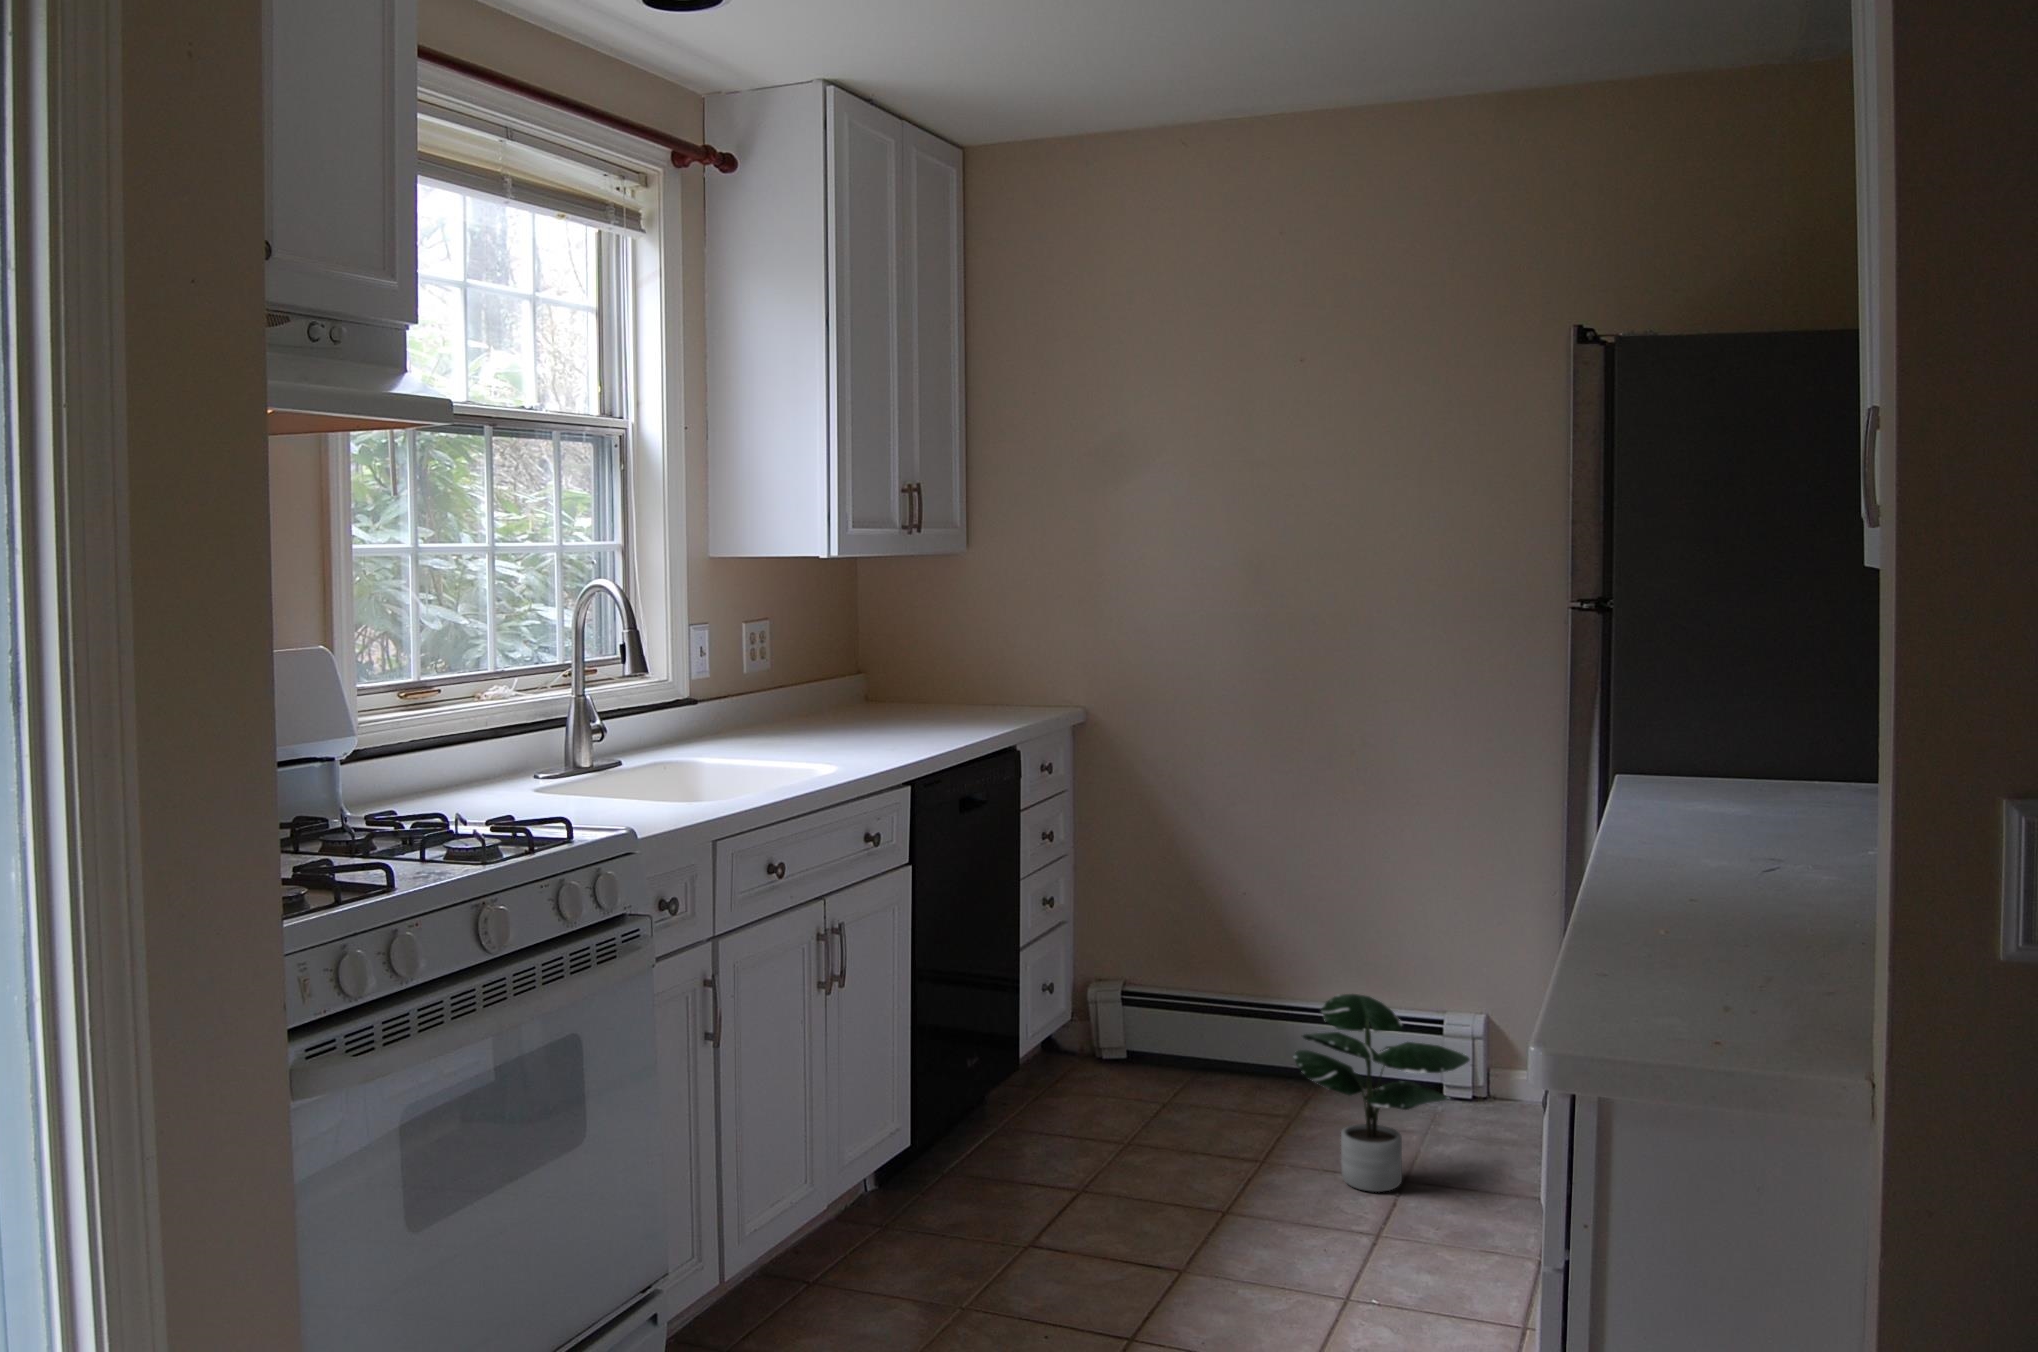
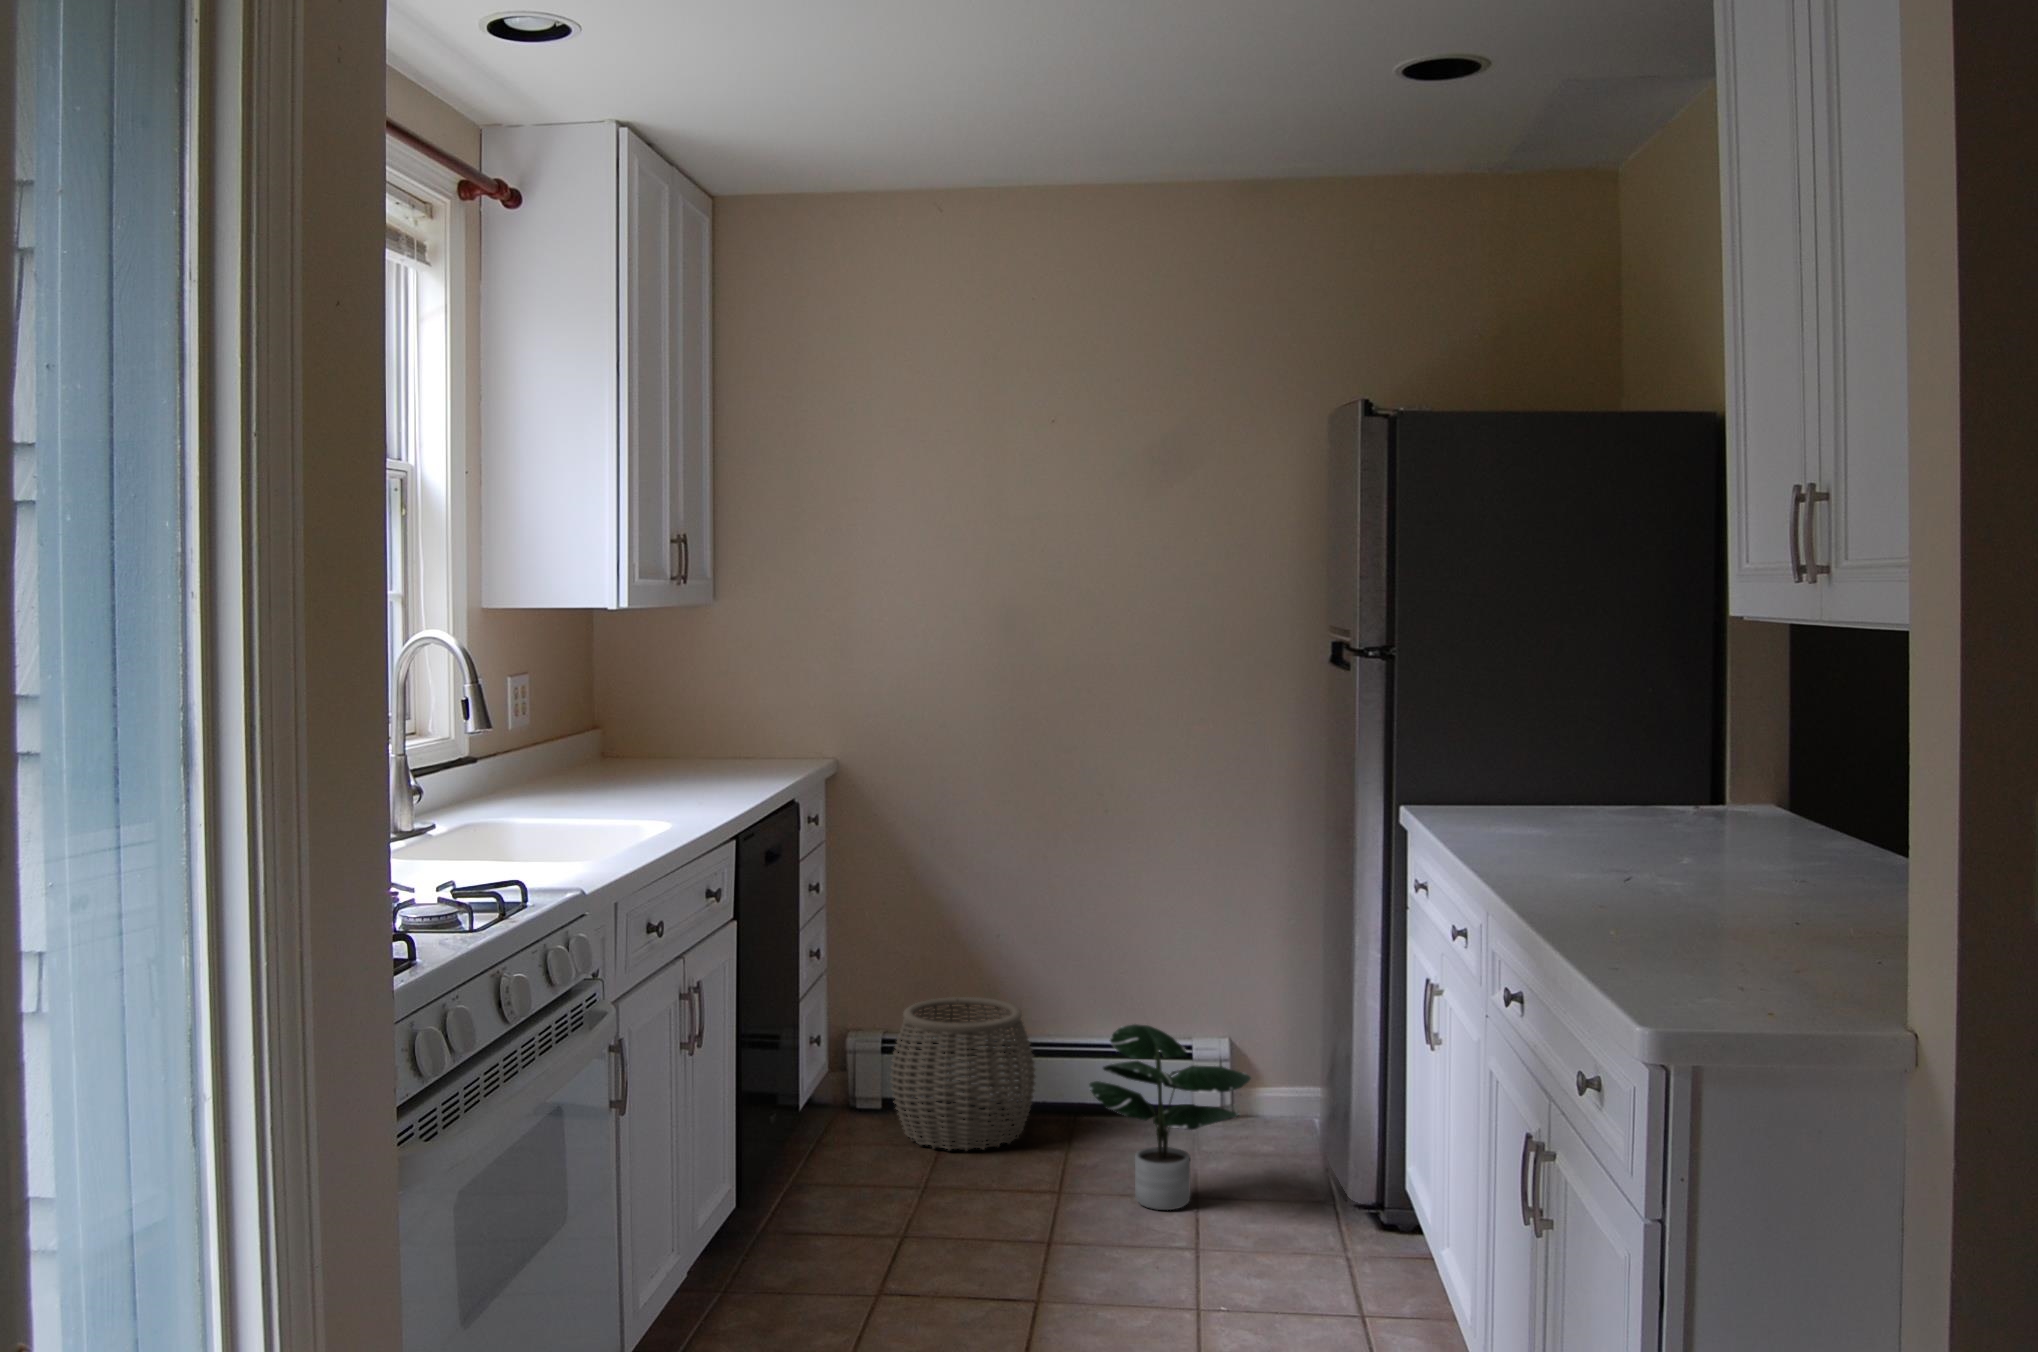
woven basket: none [1118,953,1268,1110] -> present [890,997,1036,1151]

